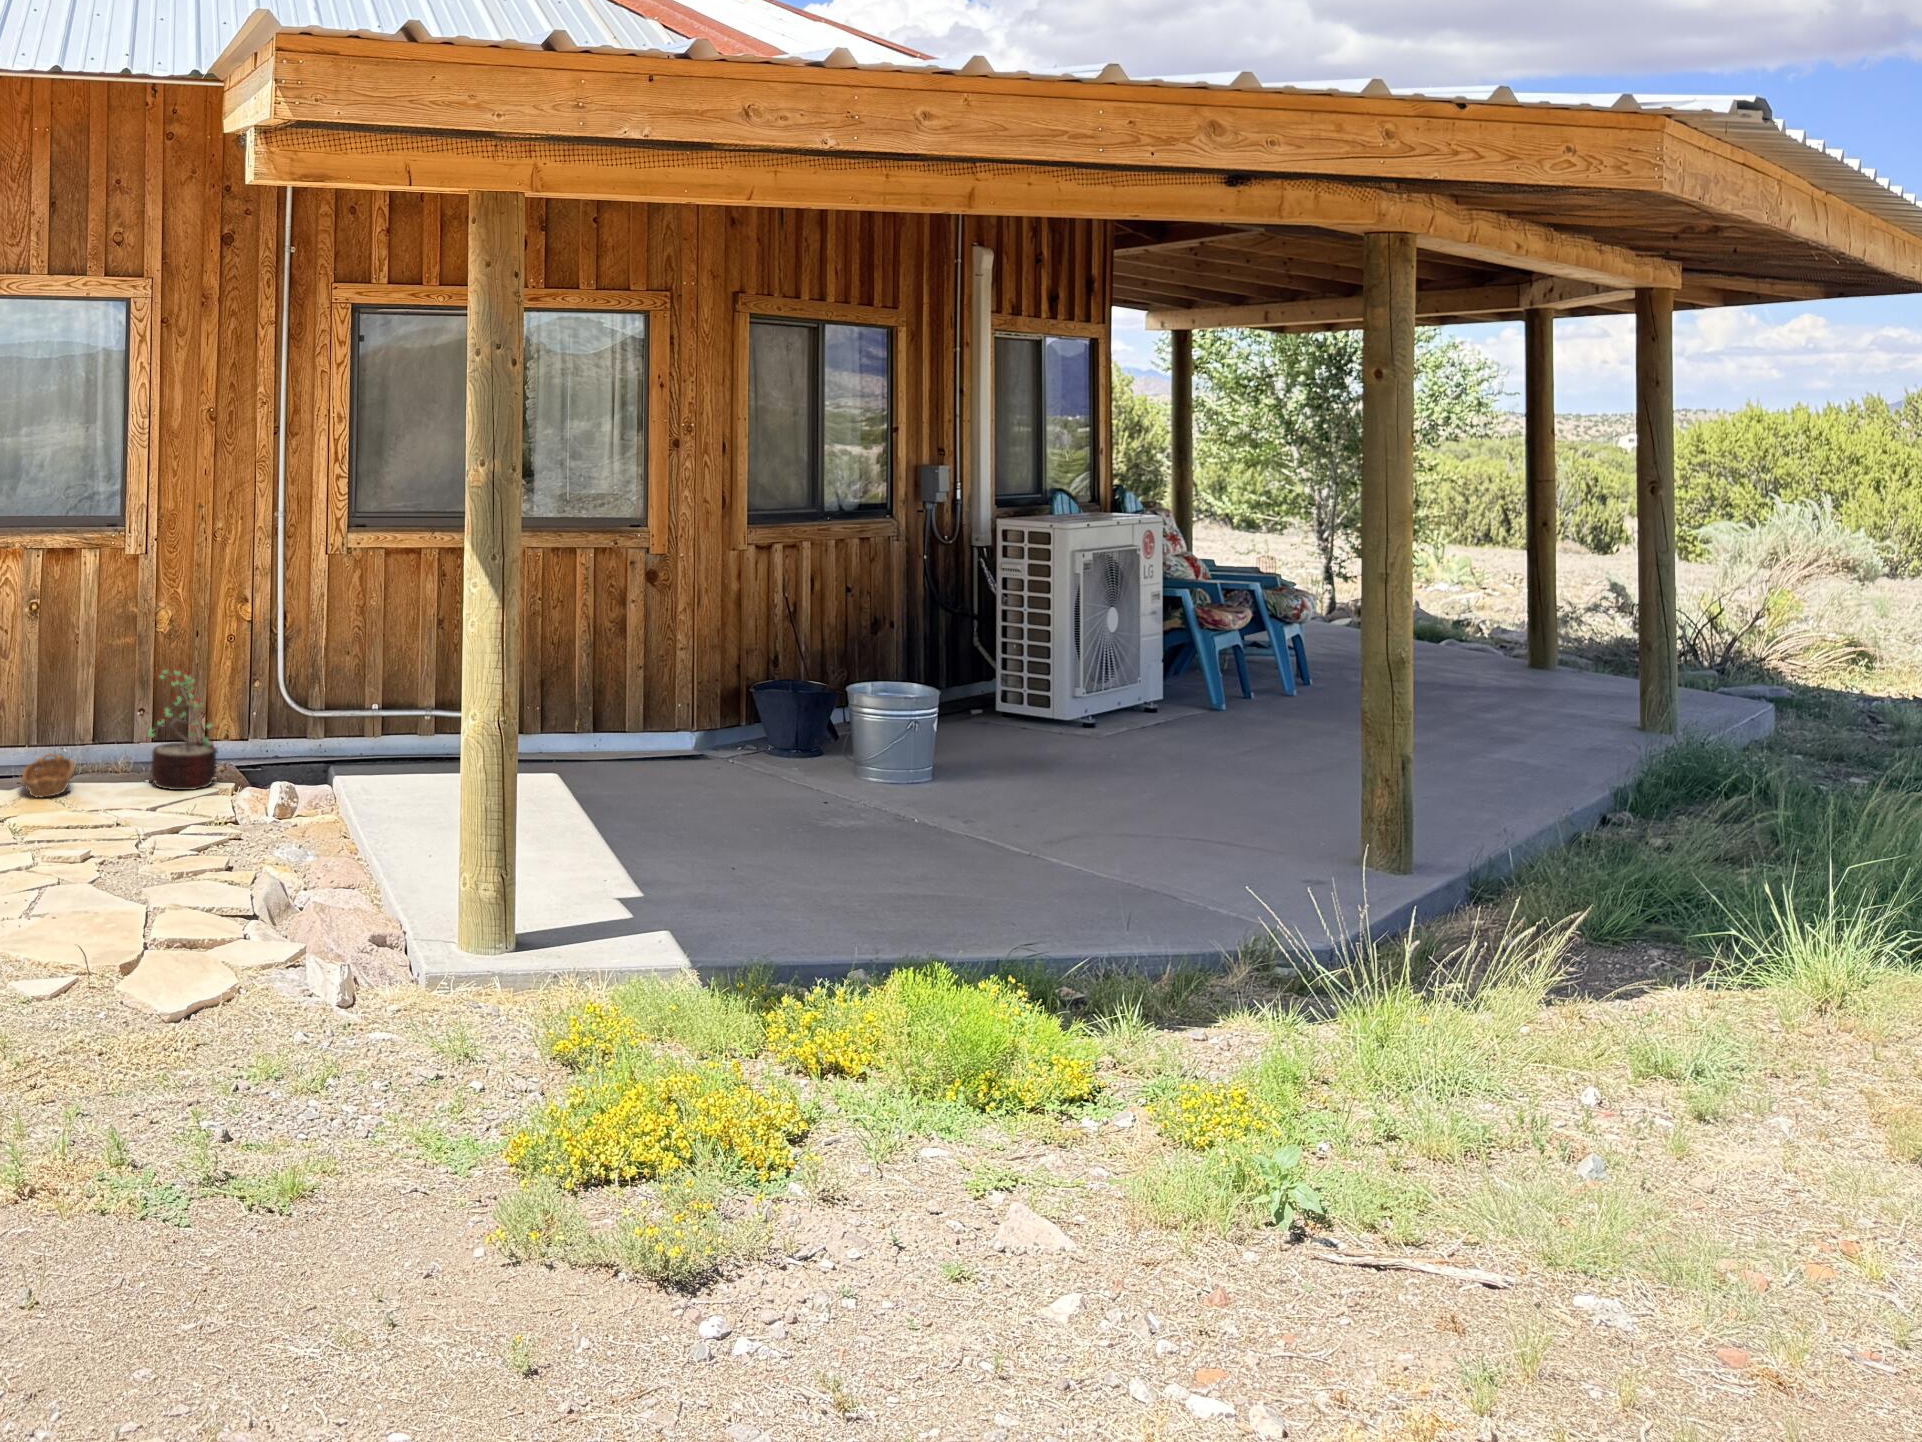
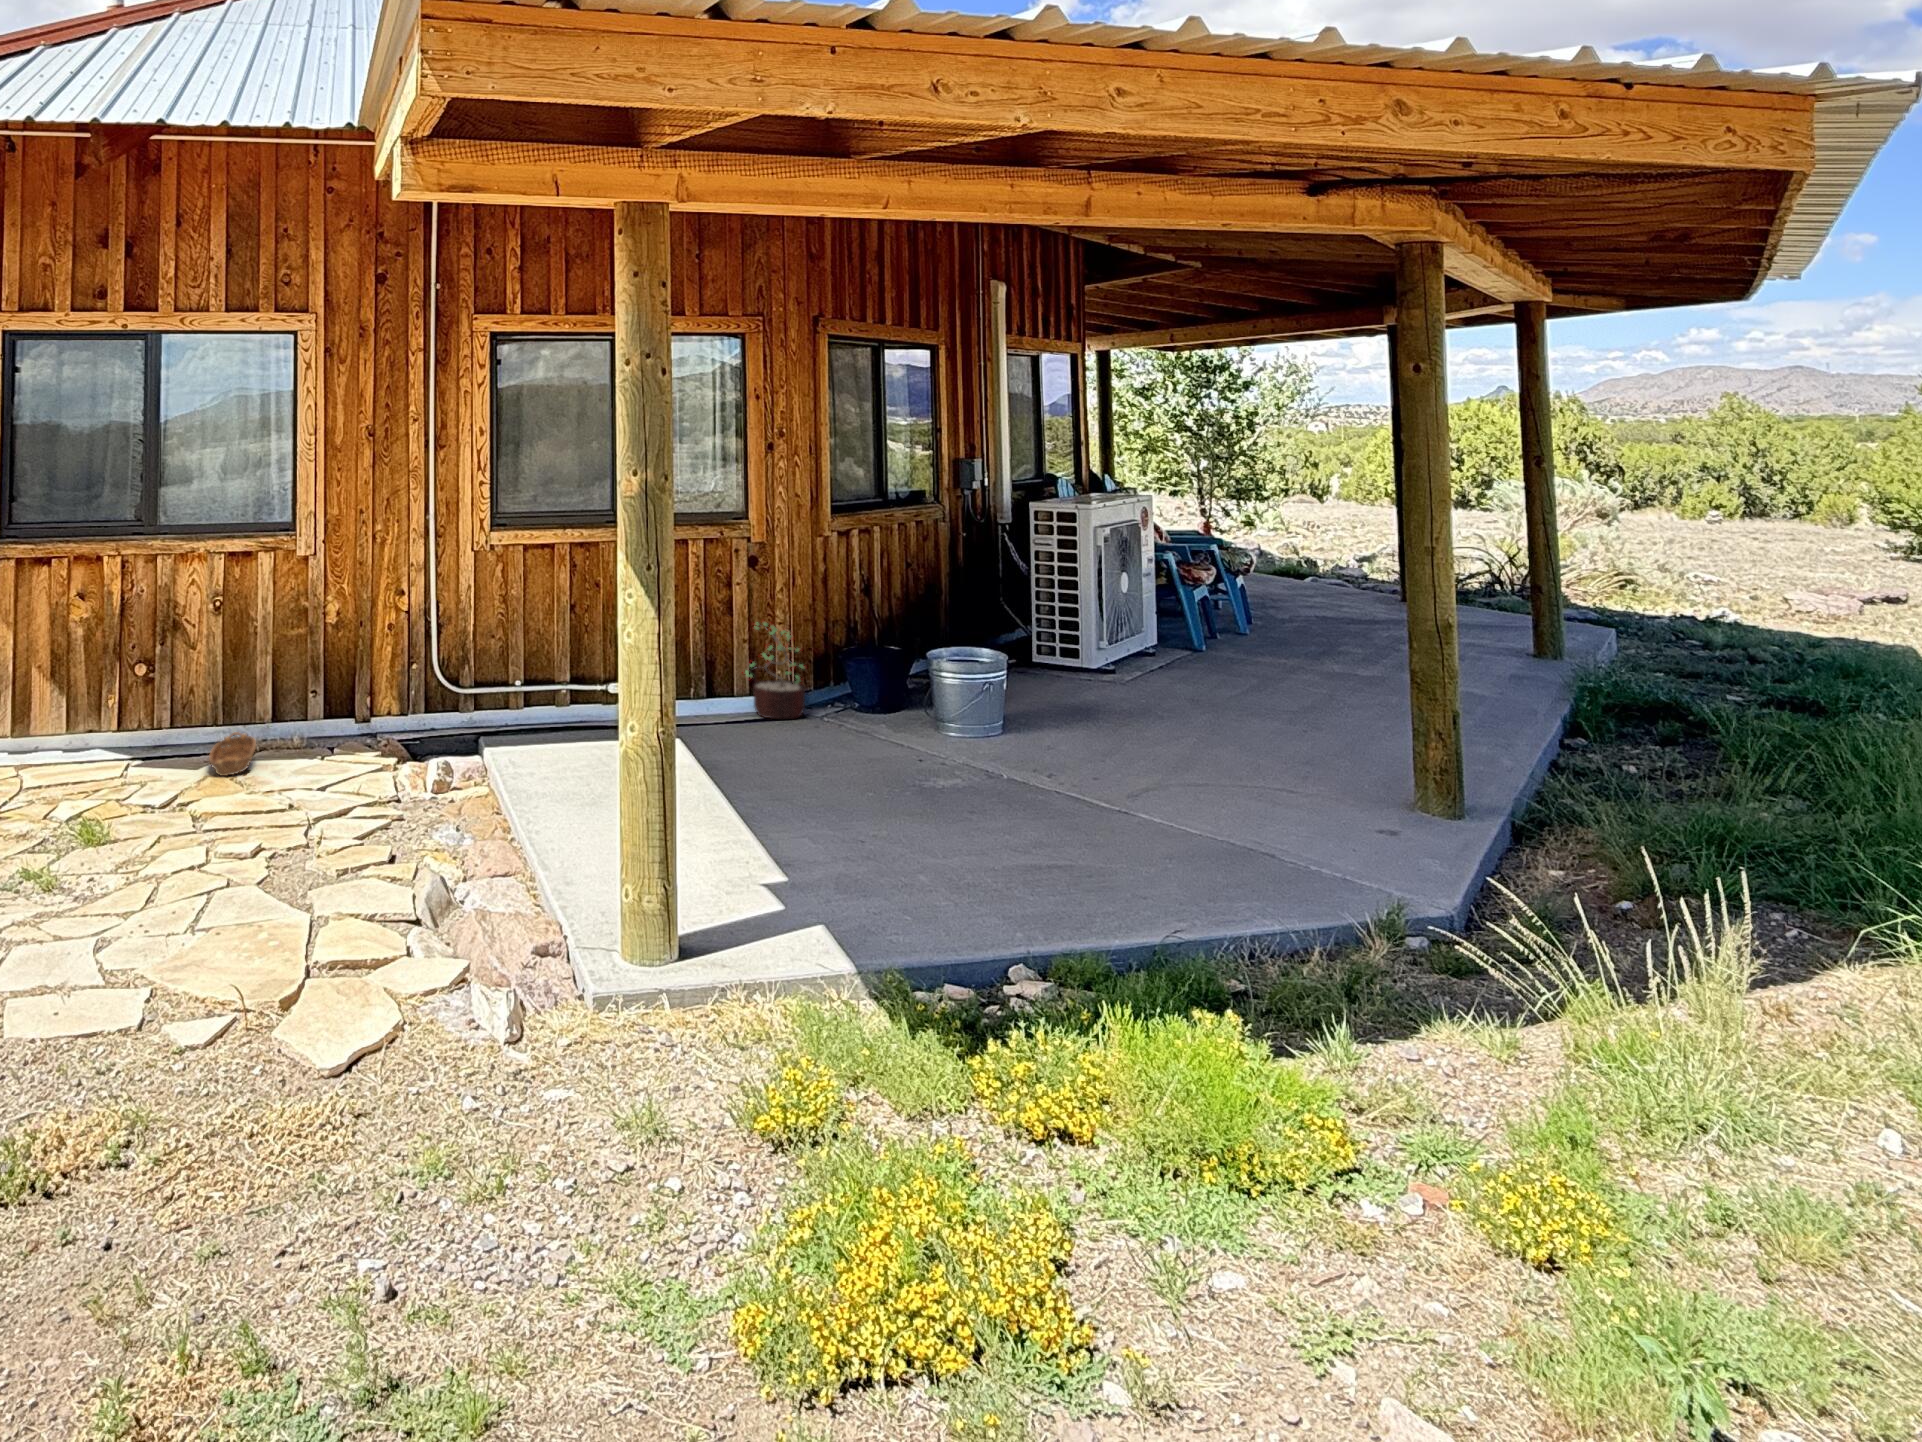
decorative plant: present [143,670,217,790] -> present [742,621,806,719]

